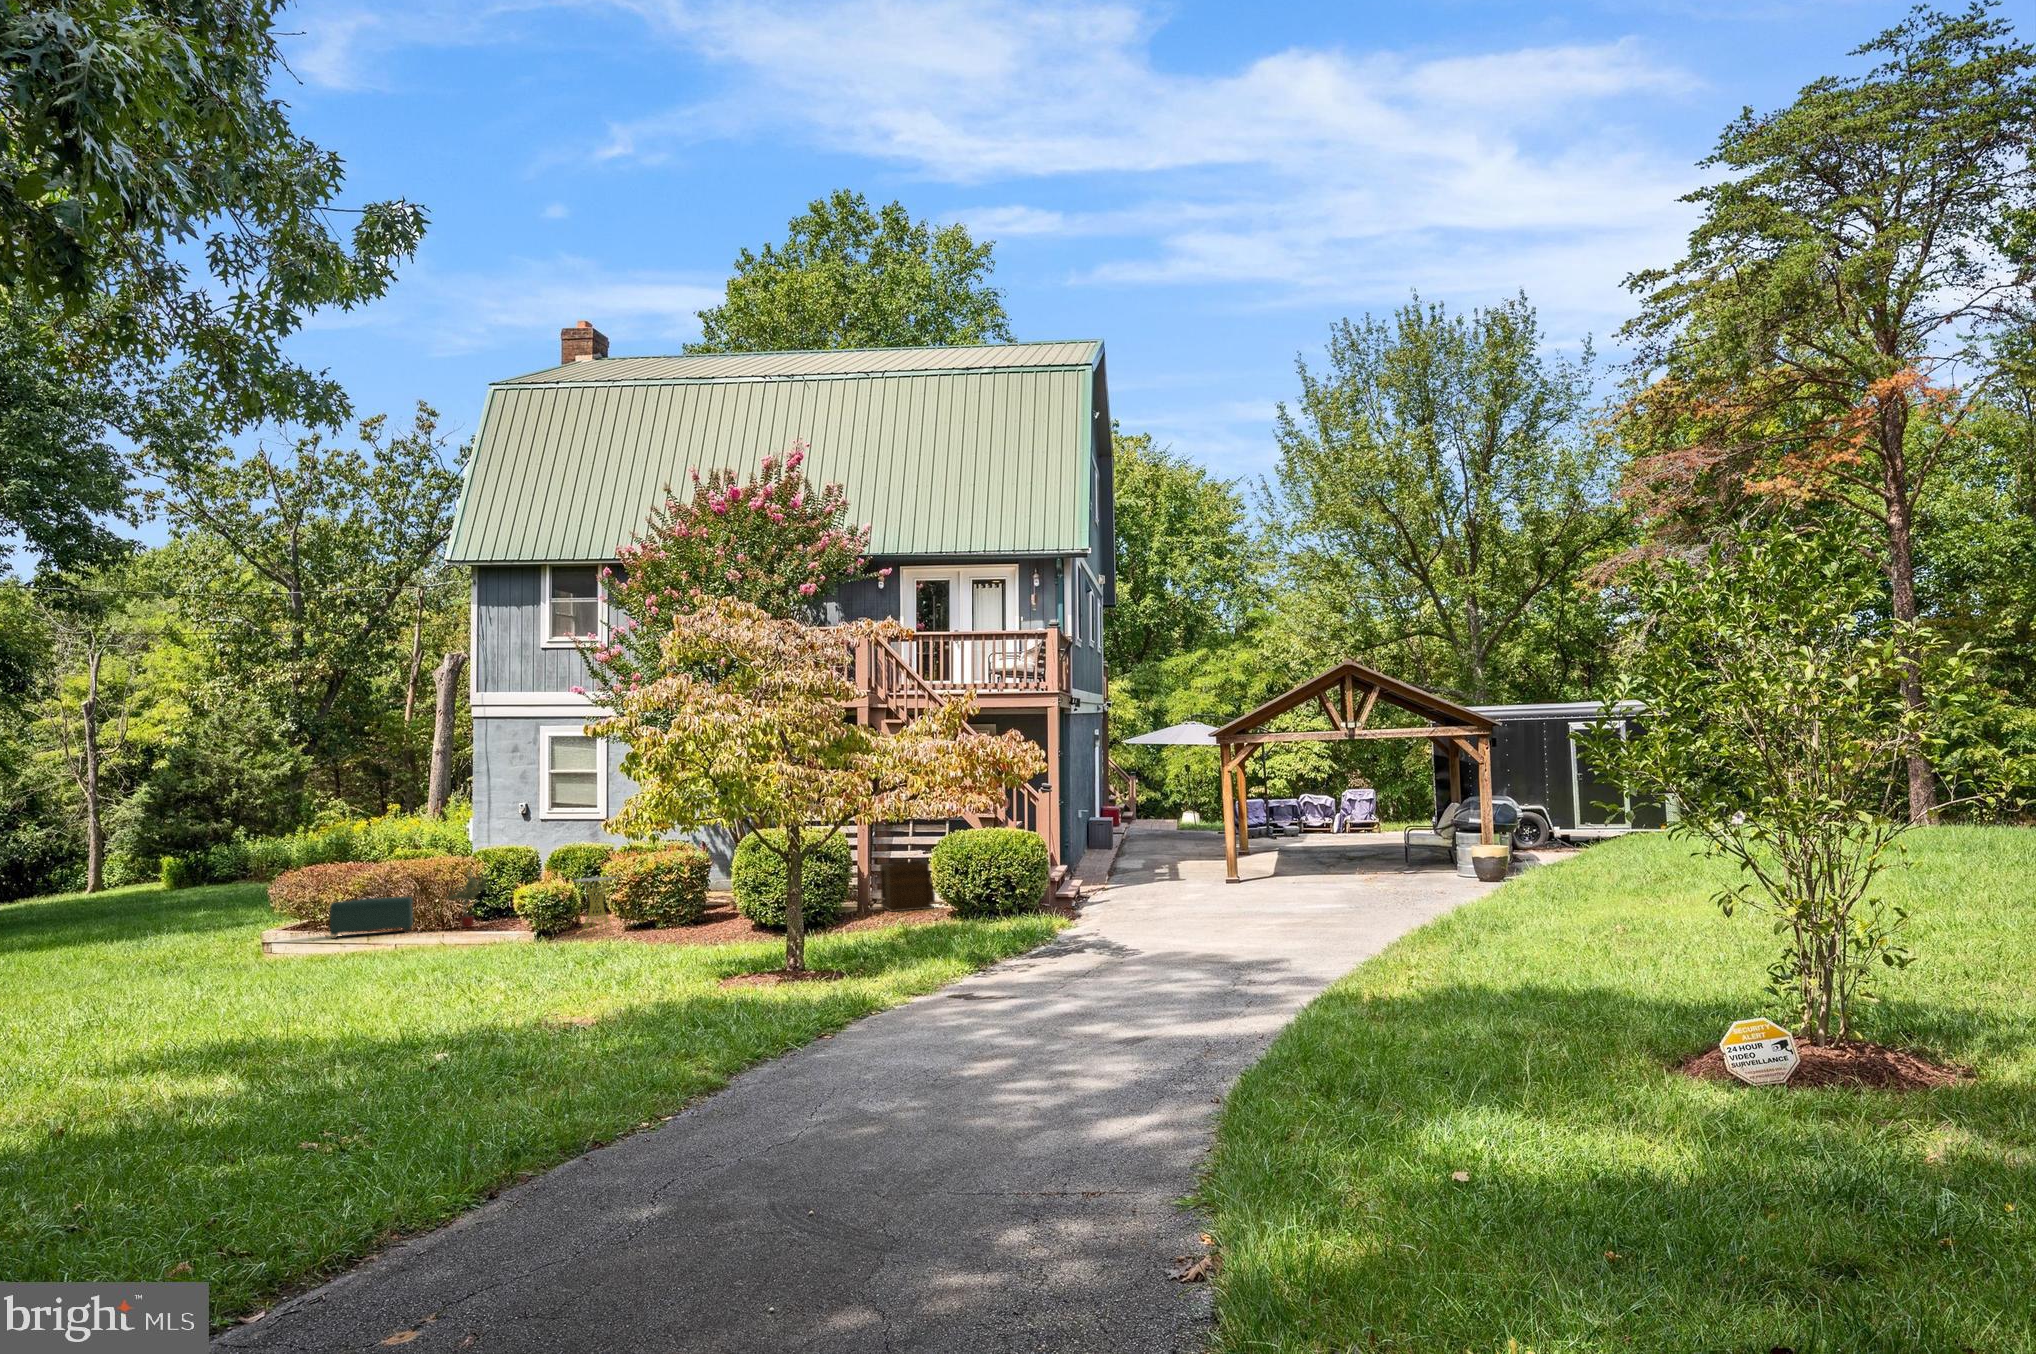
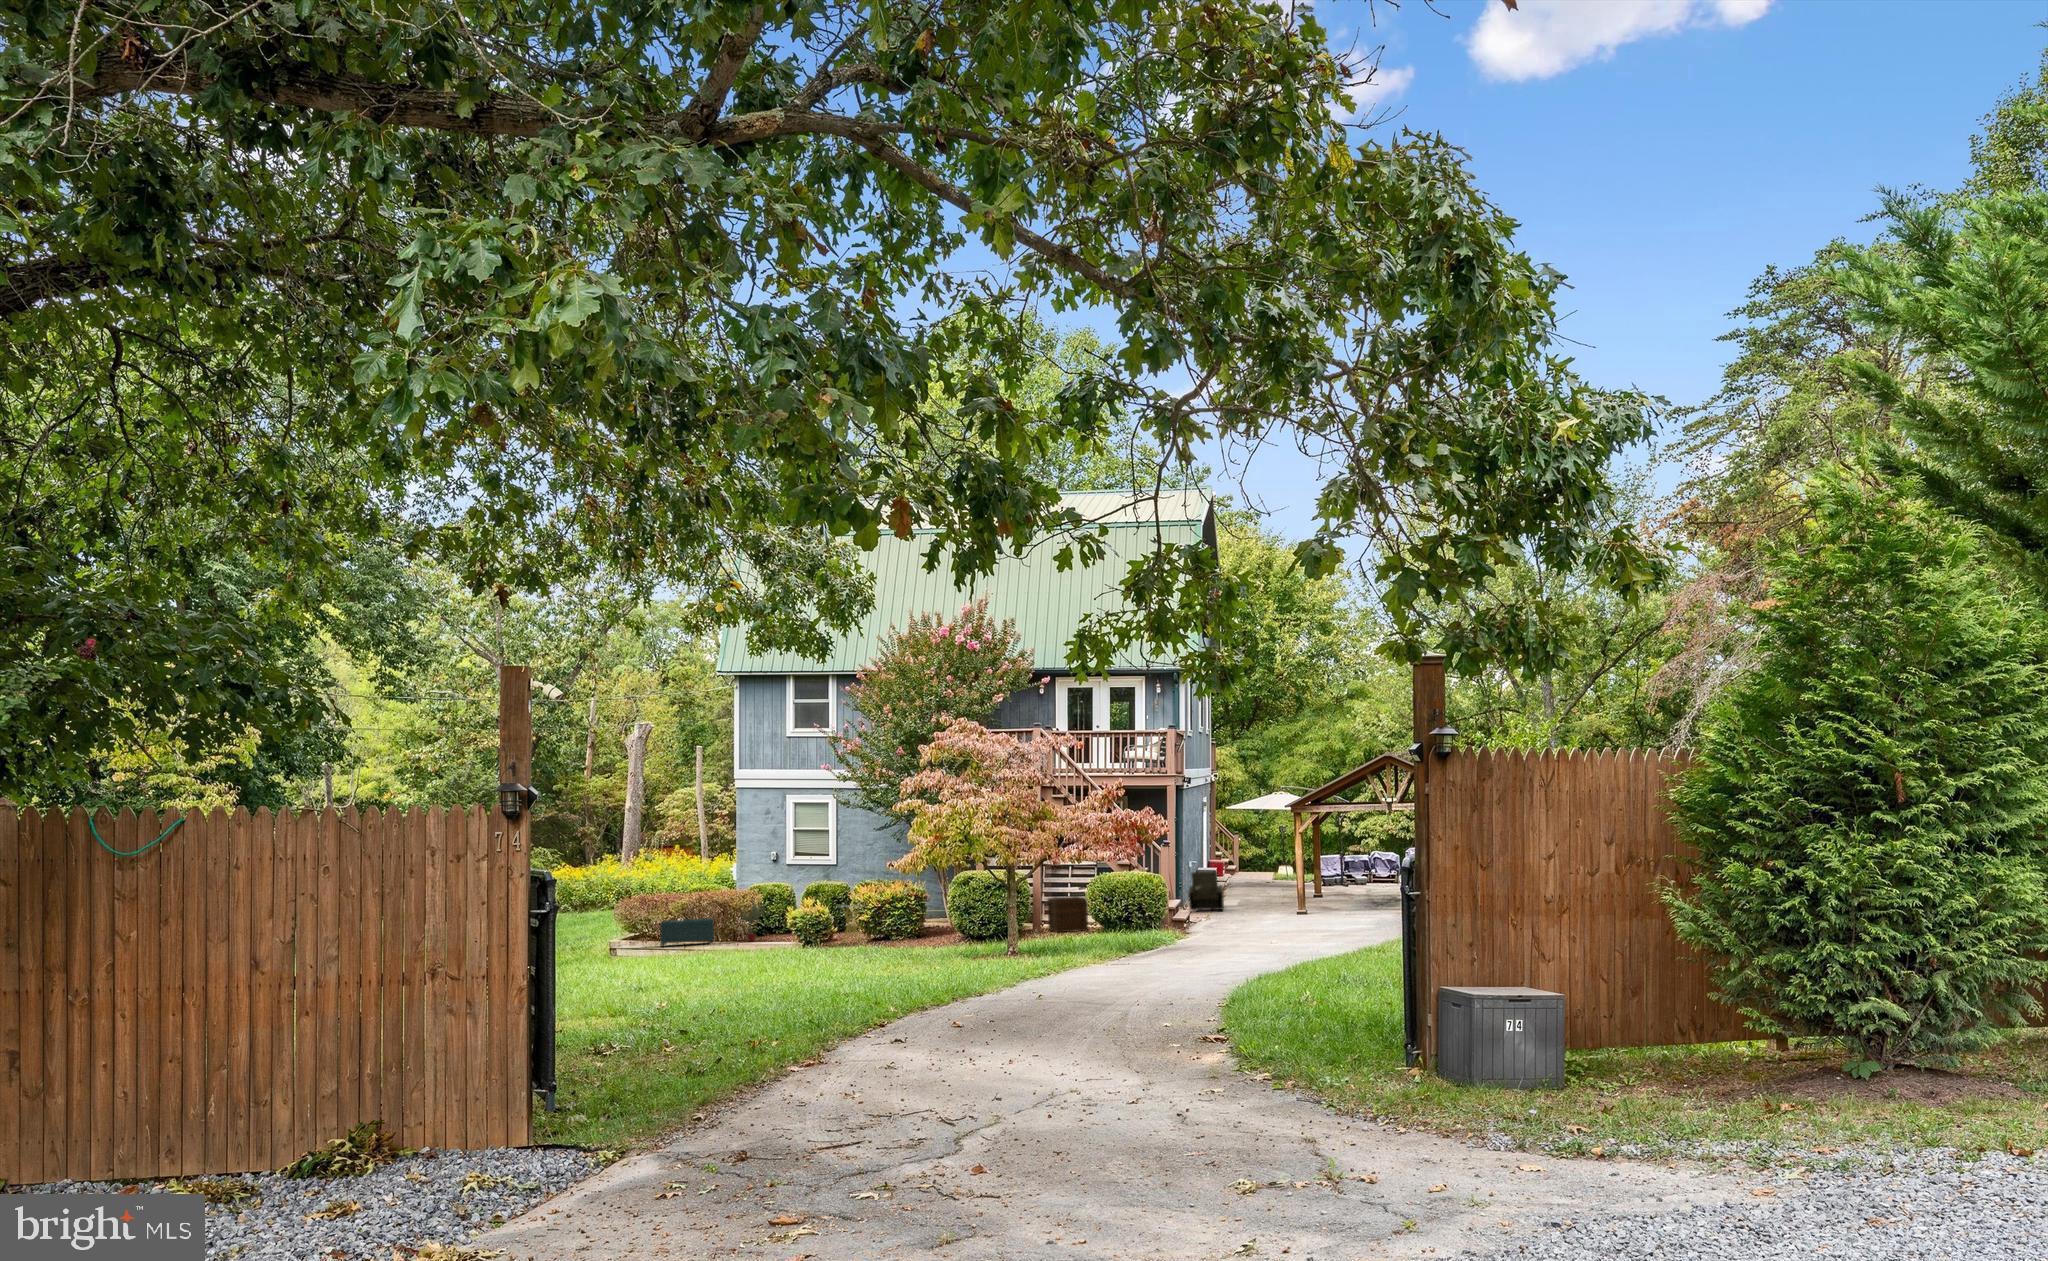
armchair: none [1077,823,1123,877] -> present [1188,871,1224,911]

